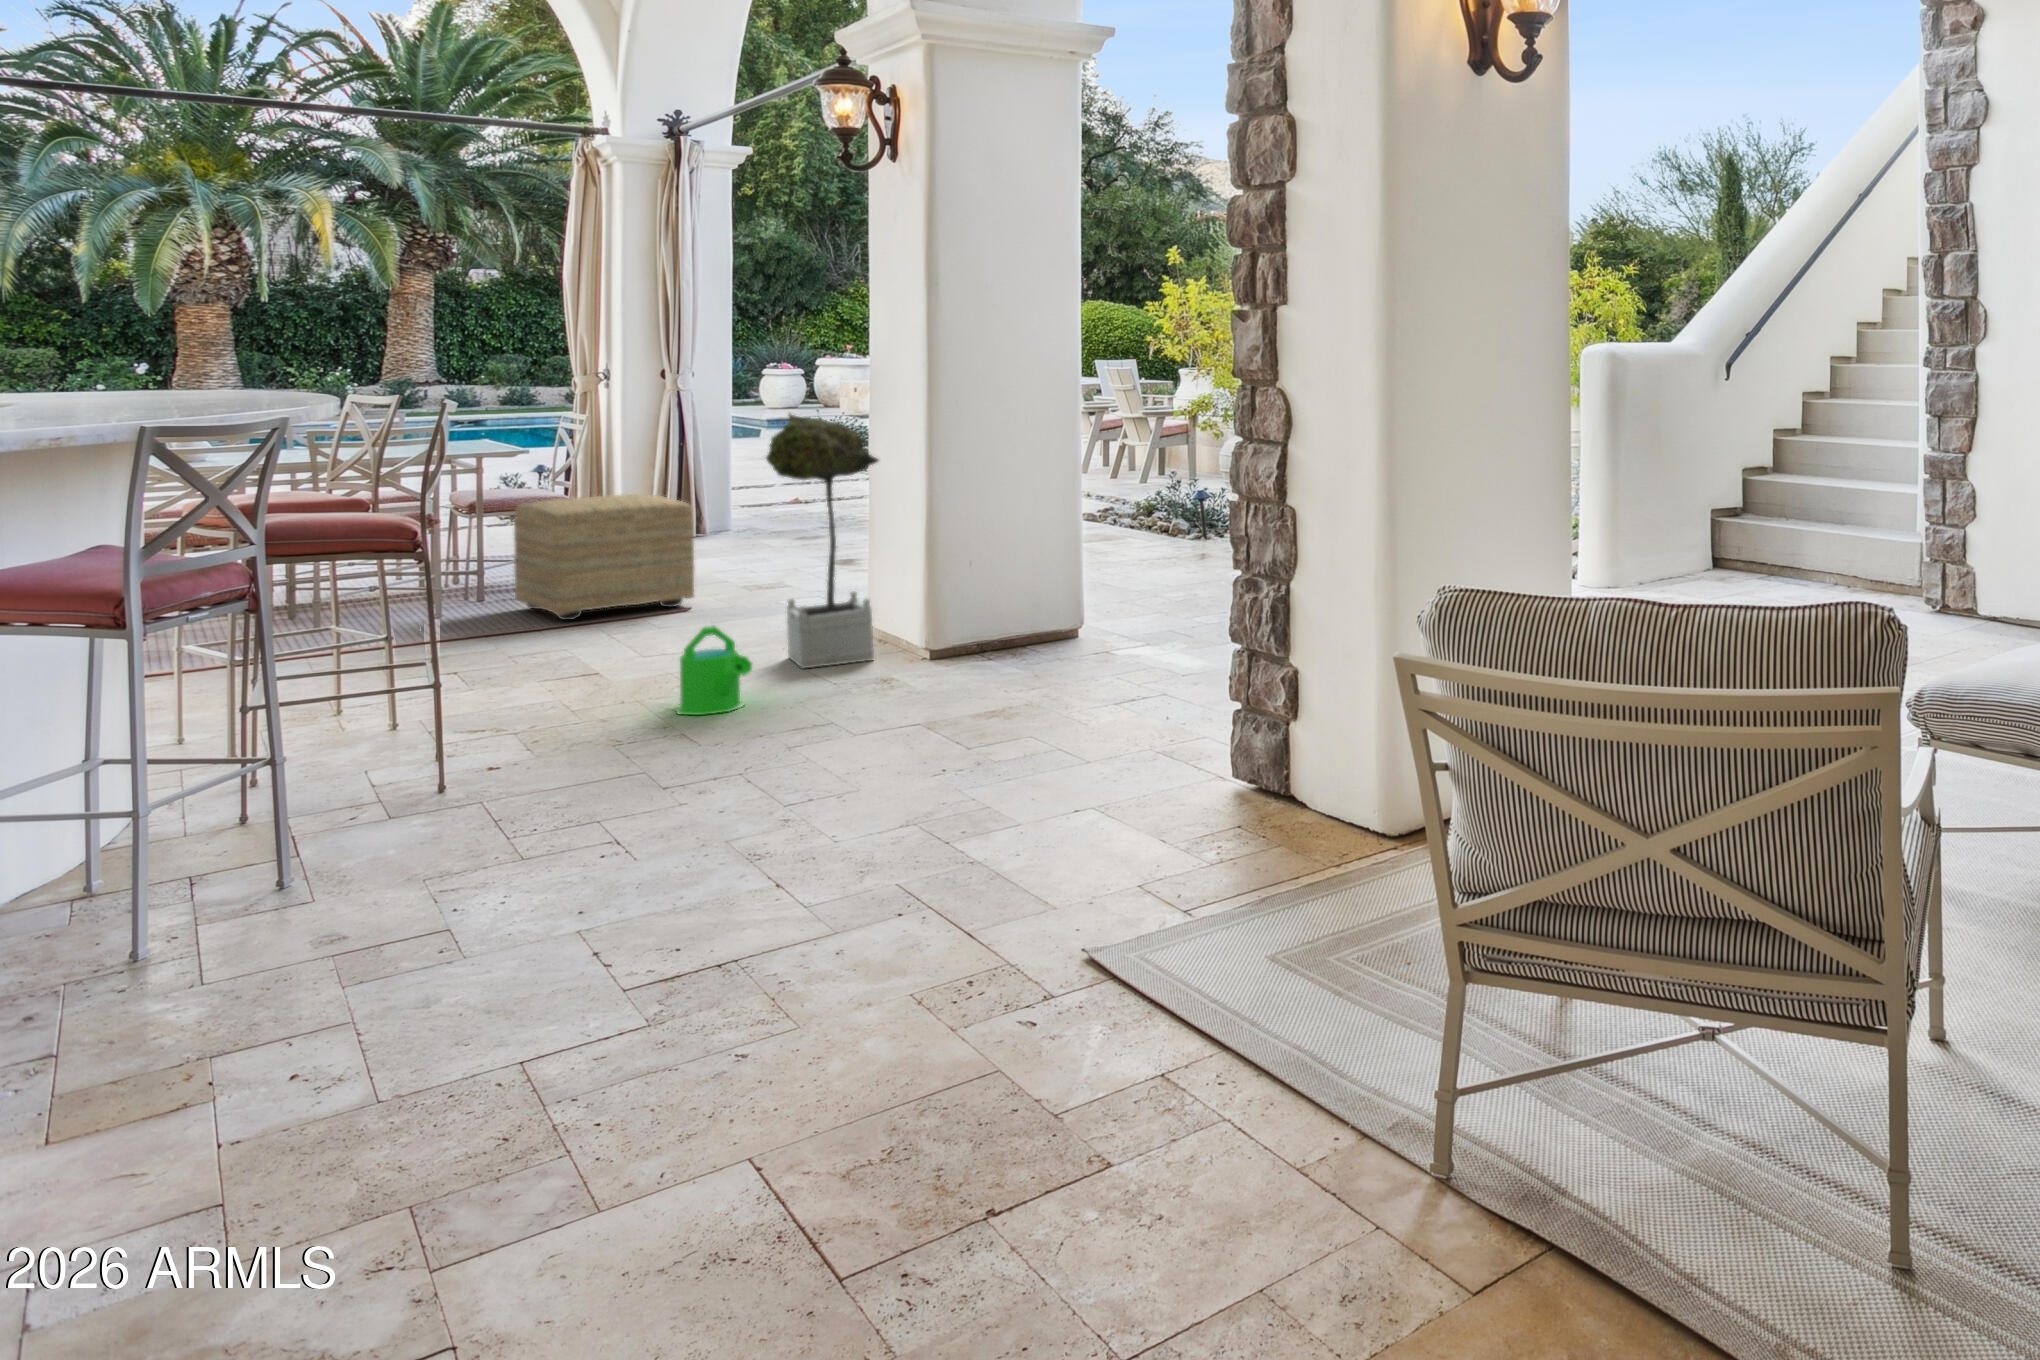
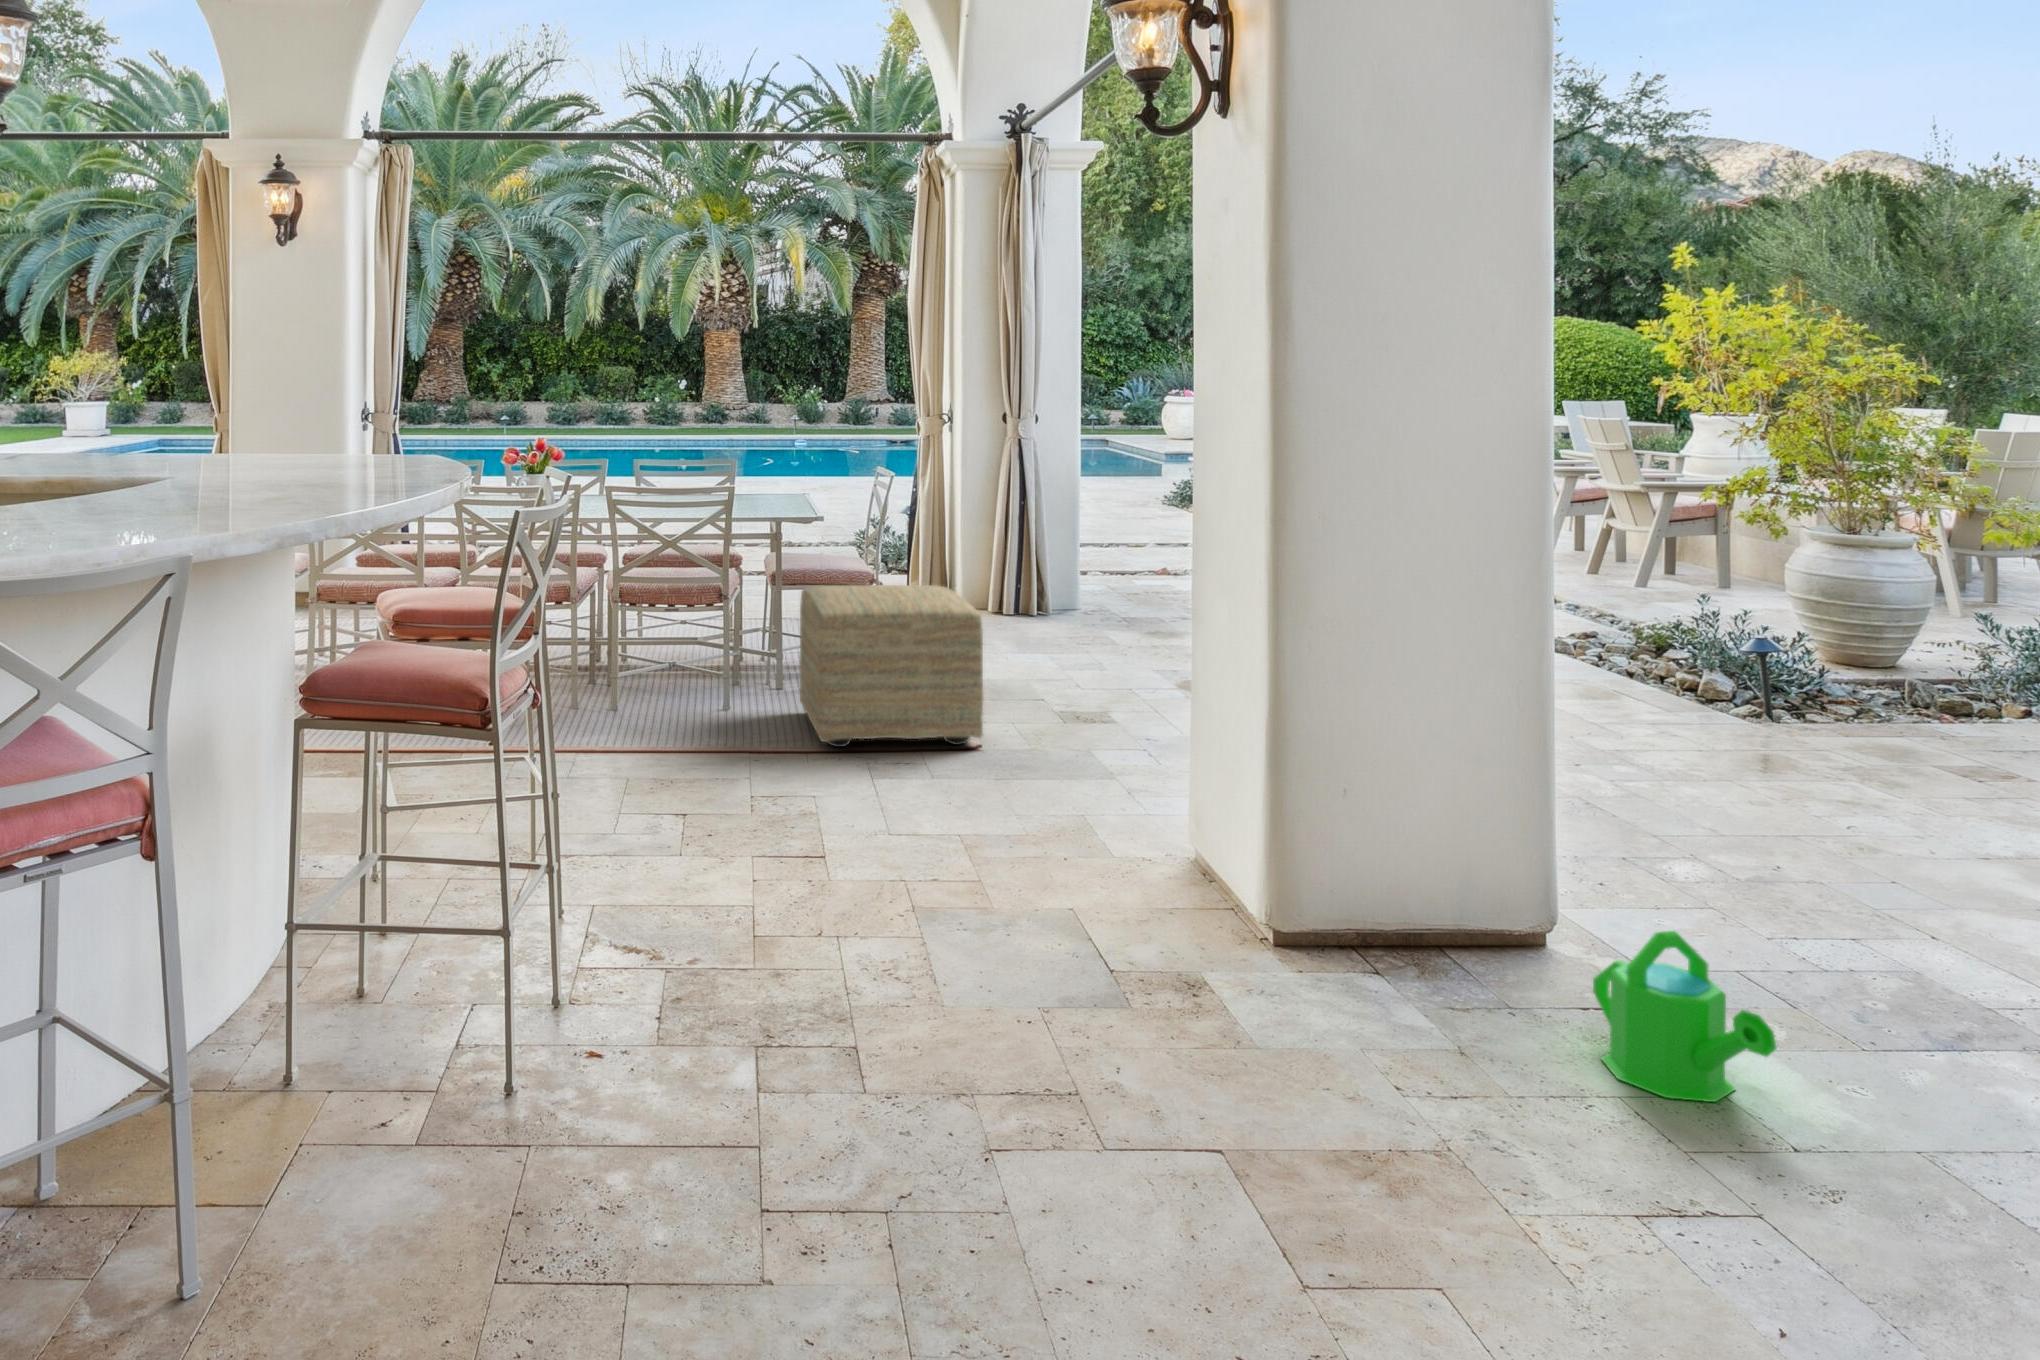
potted tree: present [766,414,878,668] -> none [1015,531,1189,962]
watering can: present [676,626,752,715] -> present [1593,931,1776,1102]

